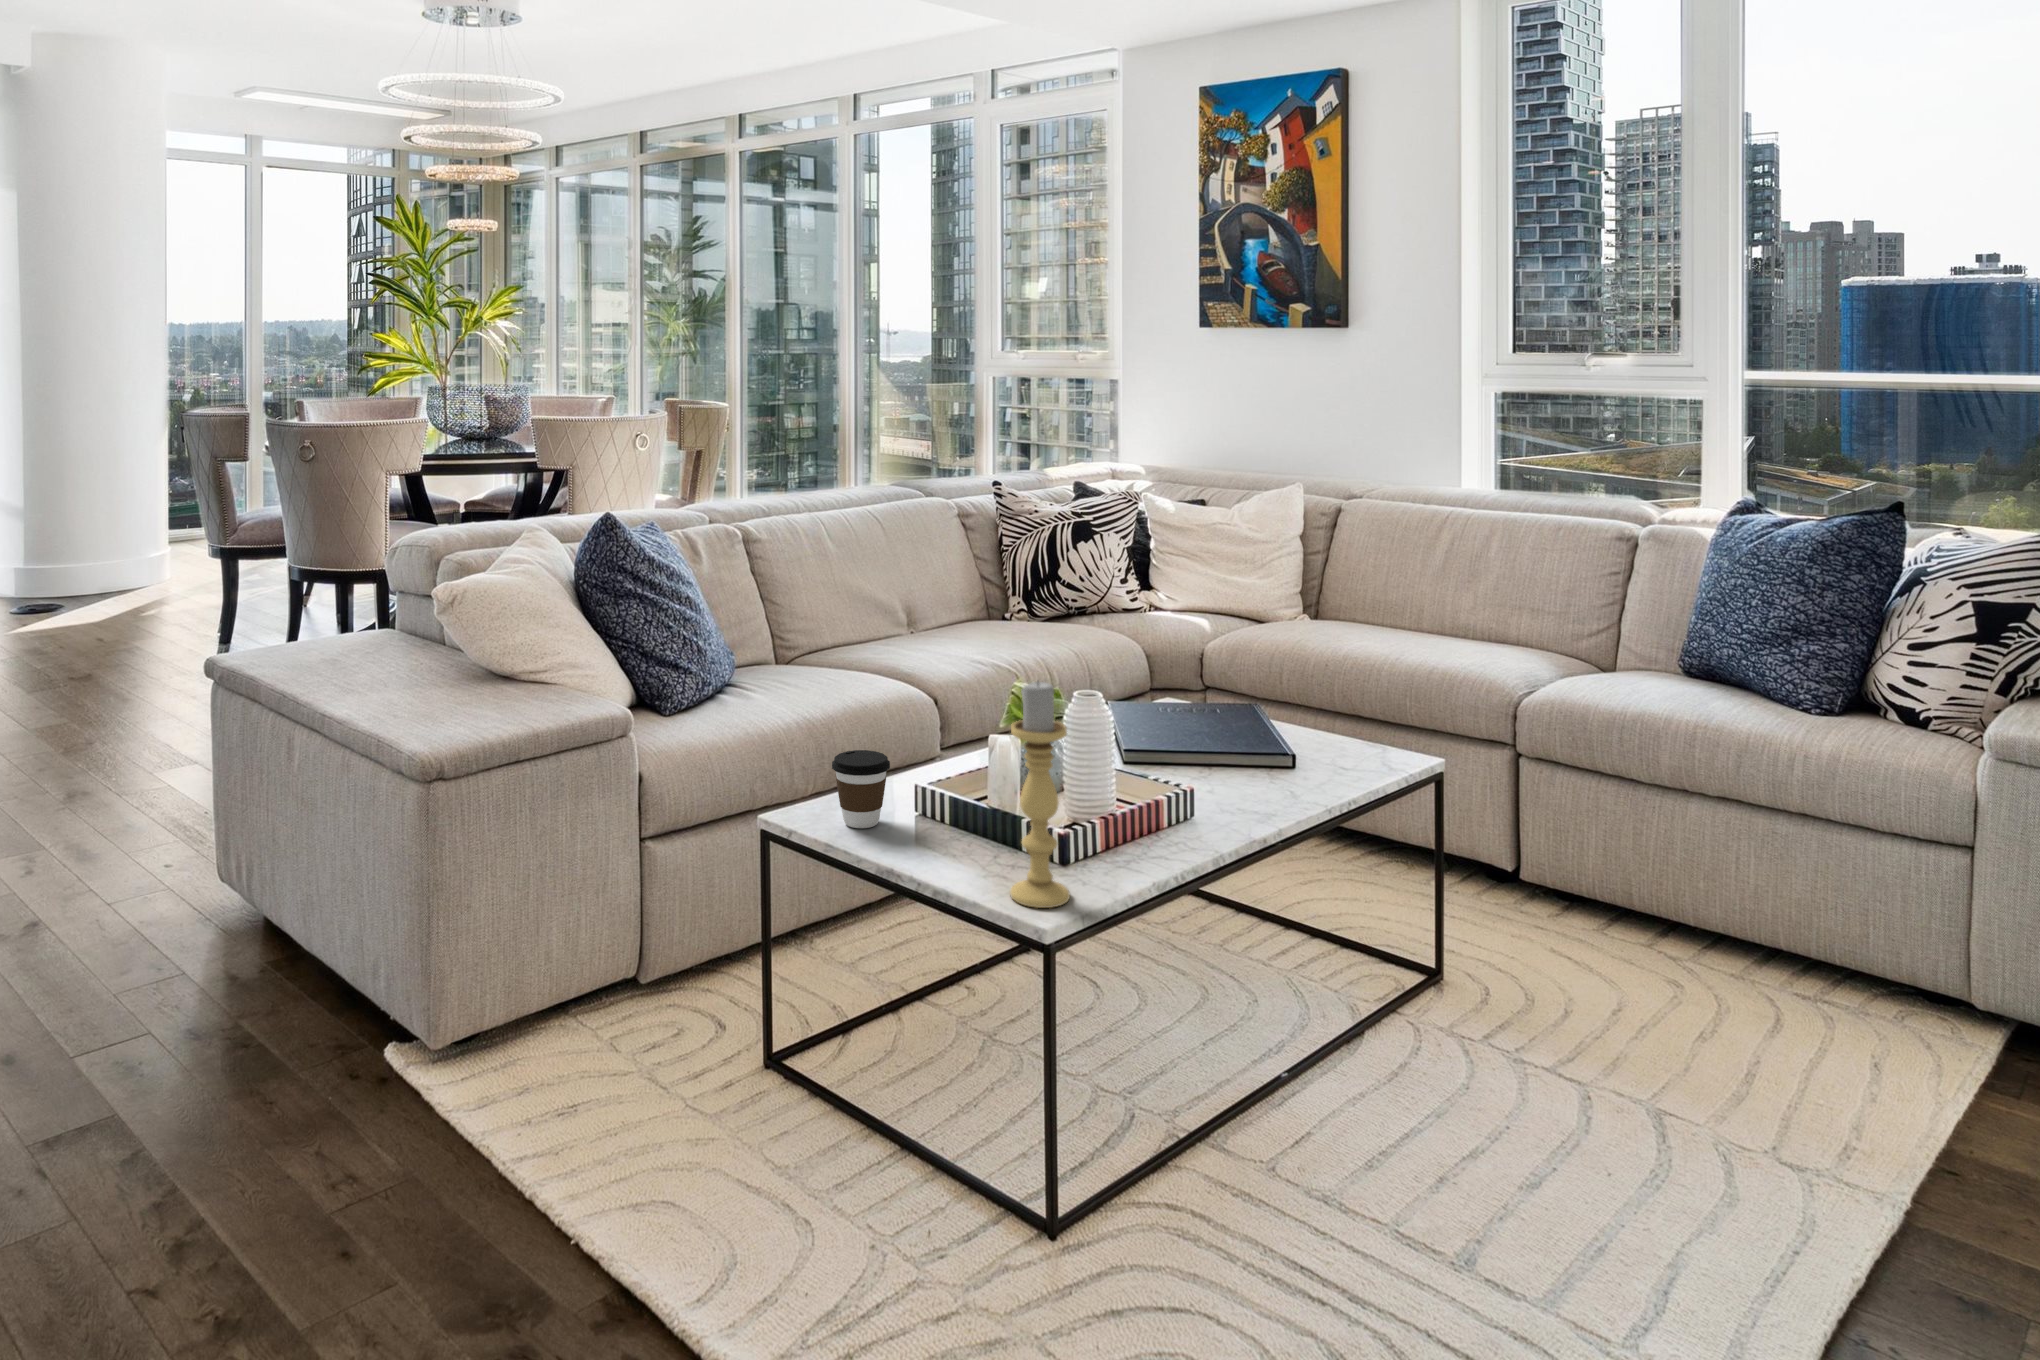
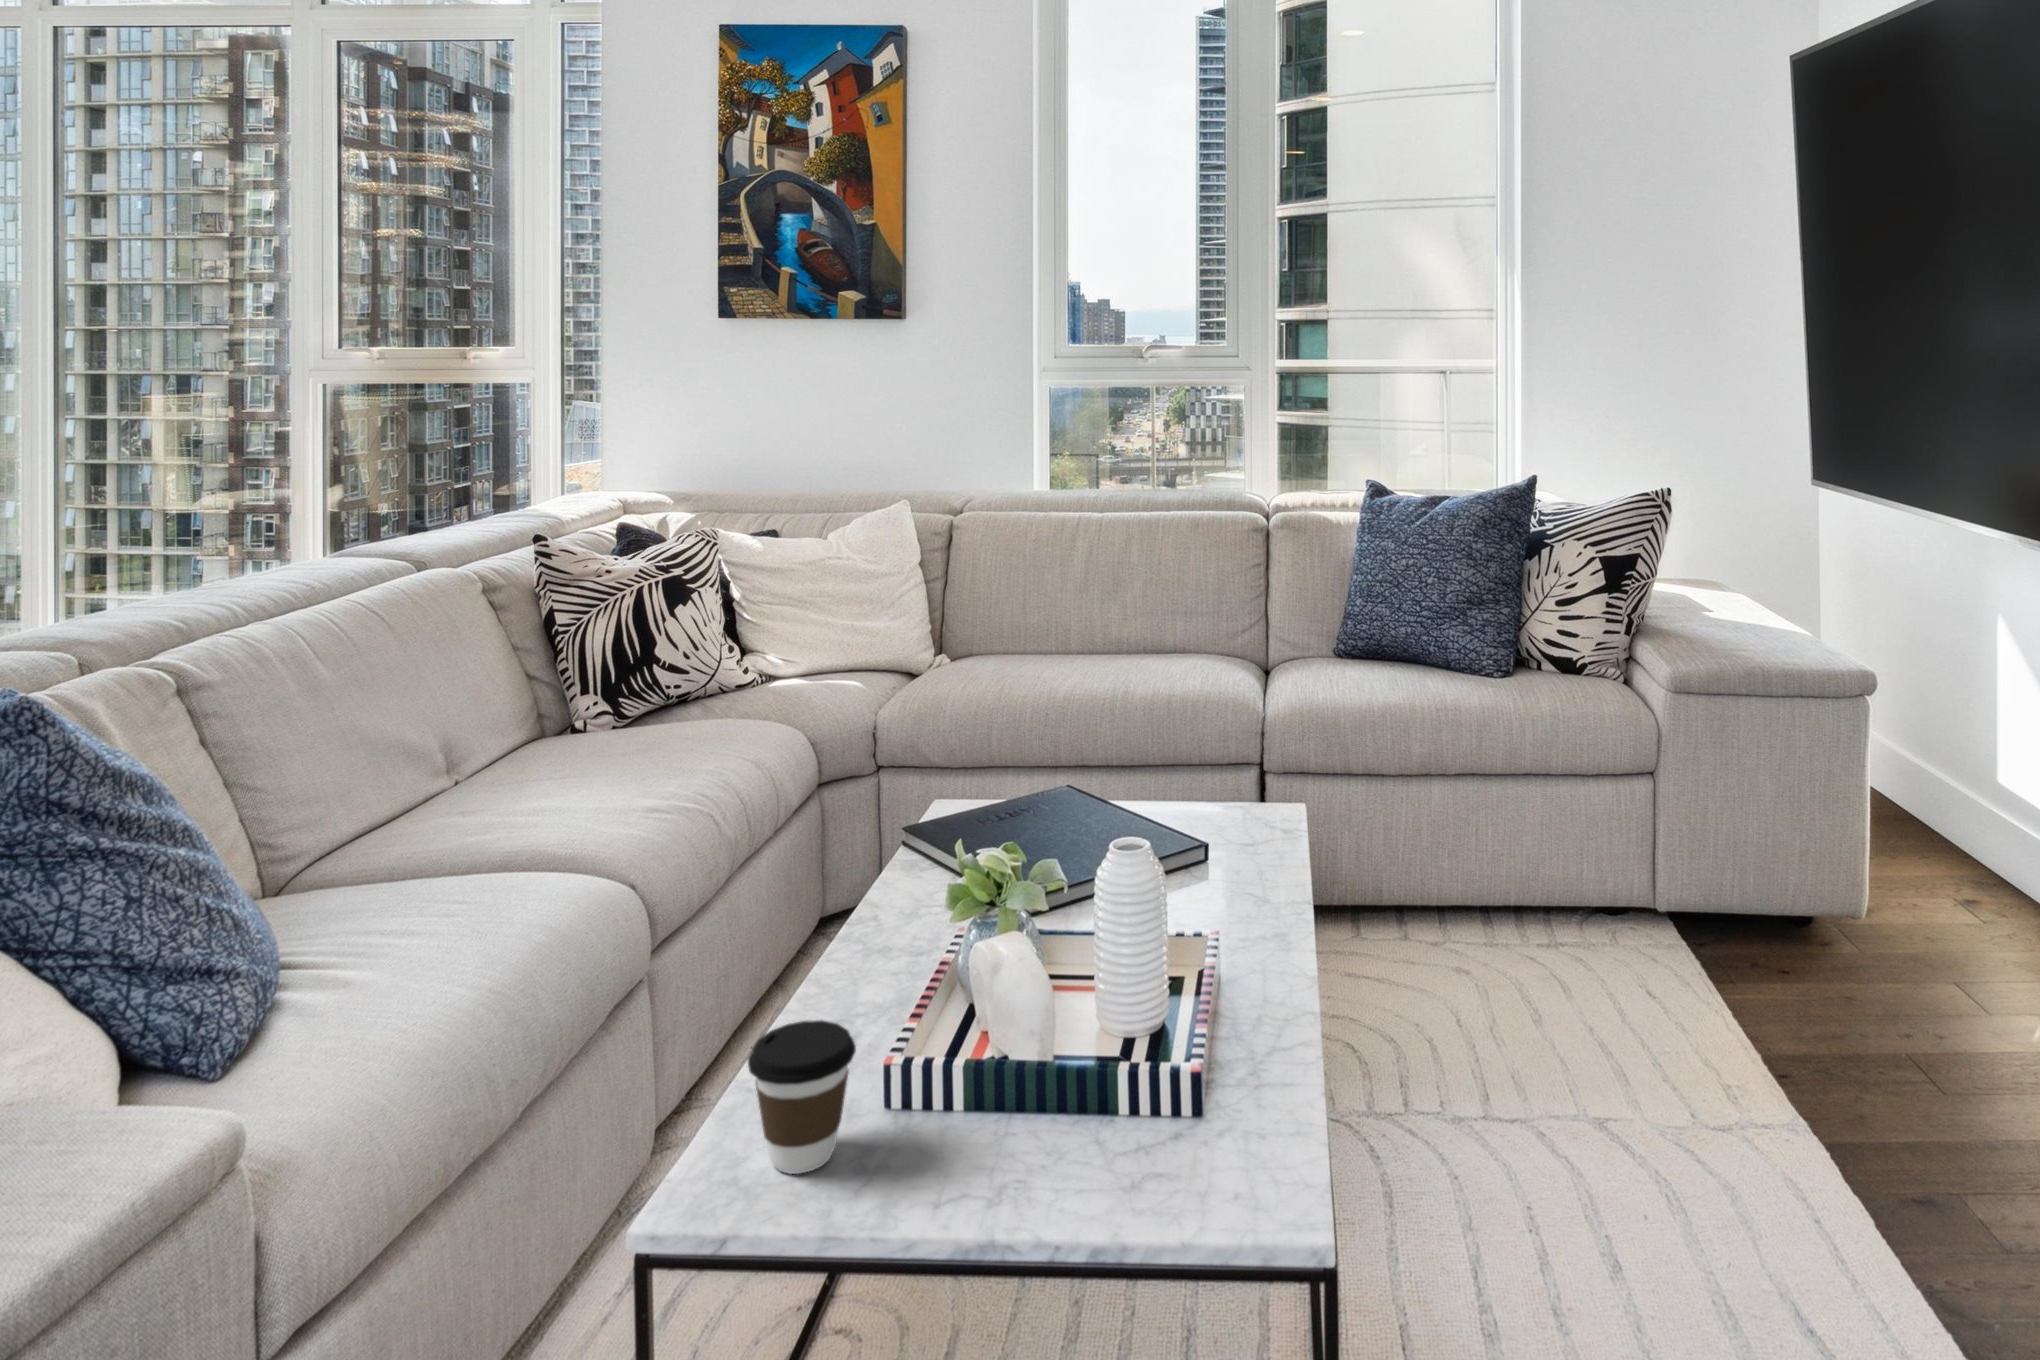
candle holder: present [1010,681,1070,908] -> none [1171,832,1262,1198]

